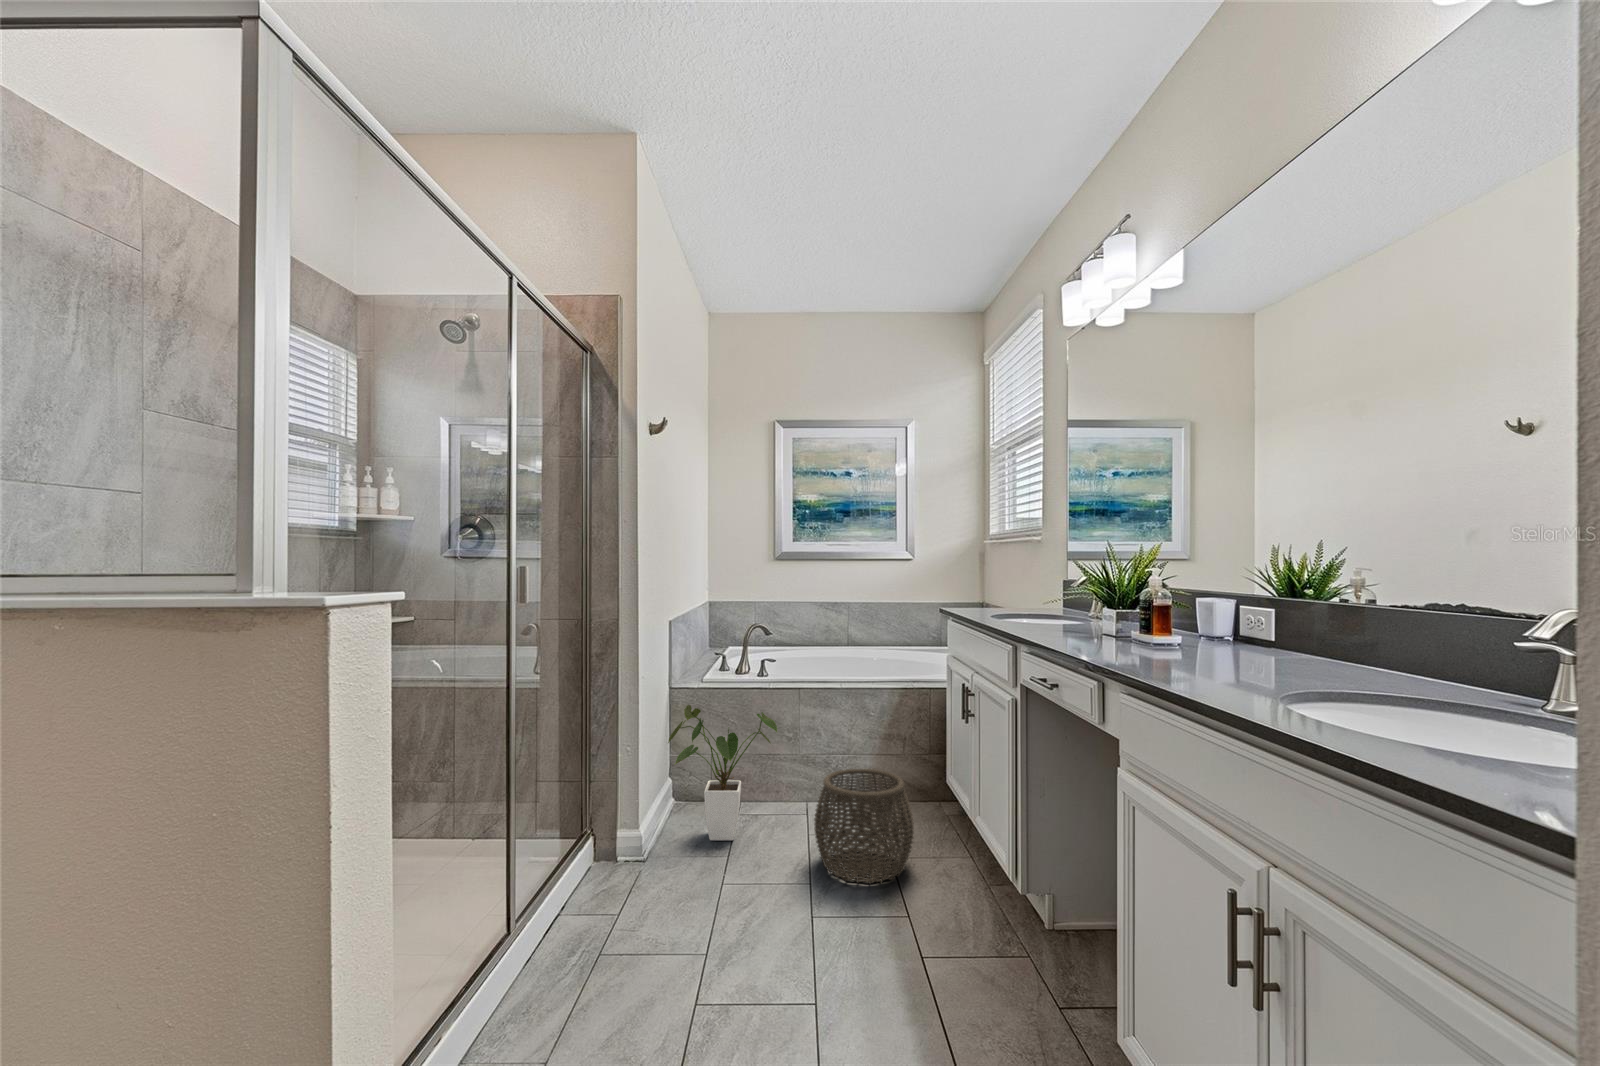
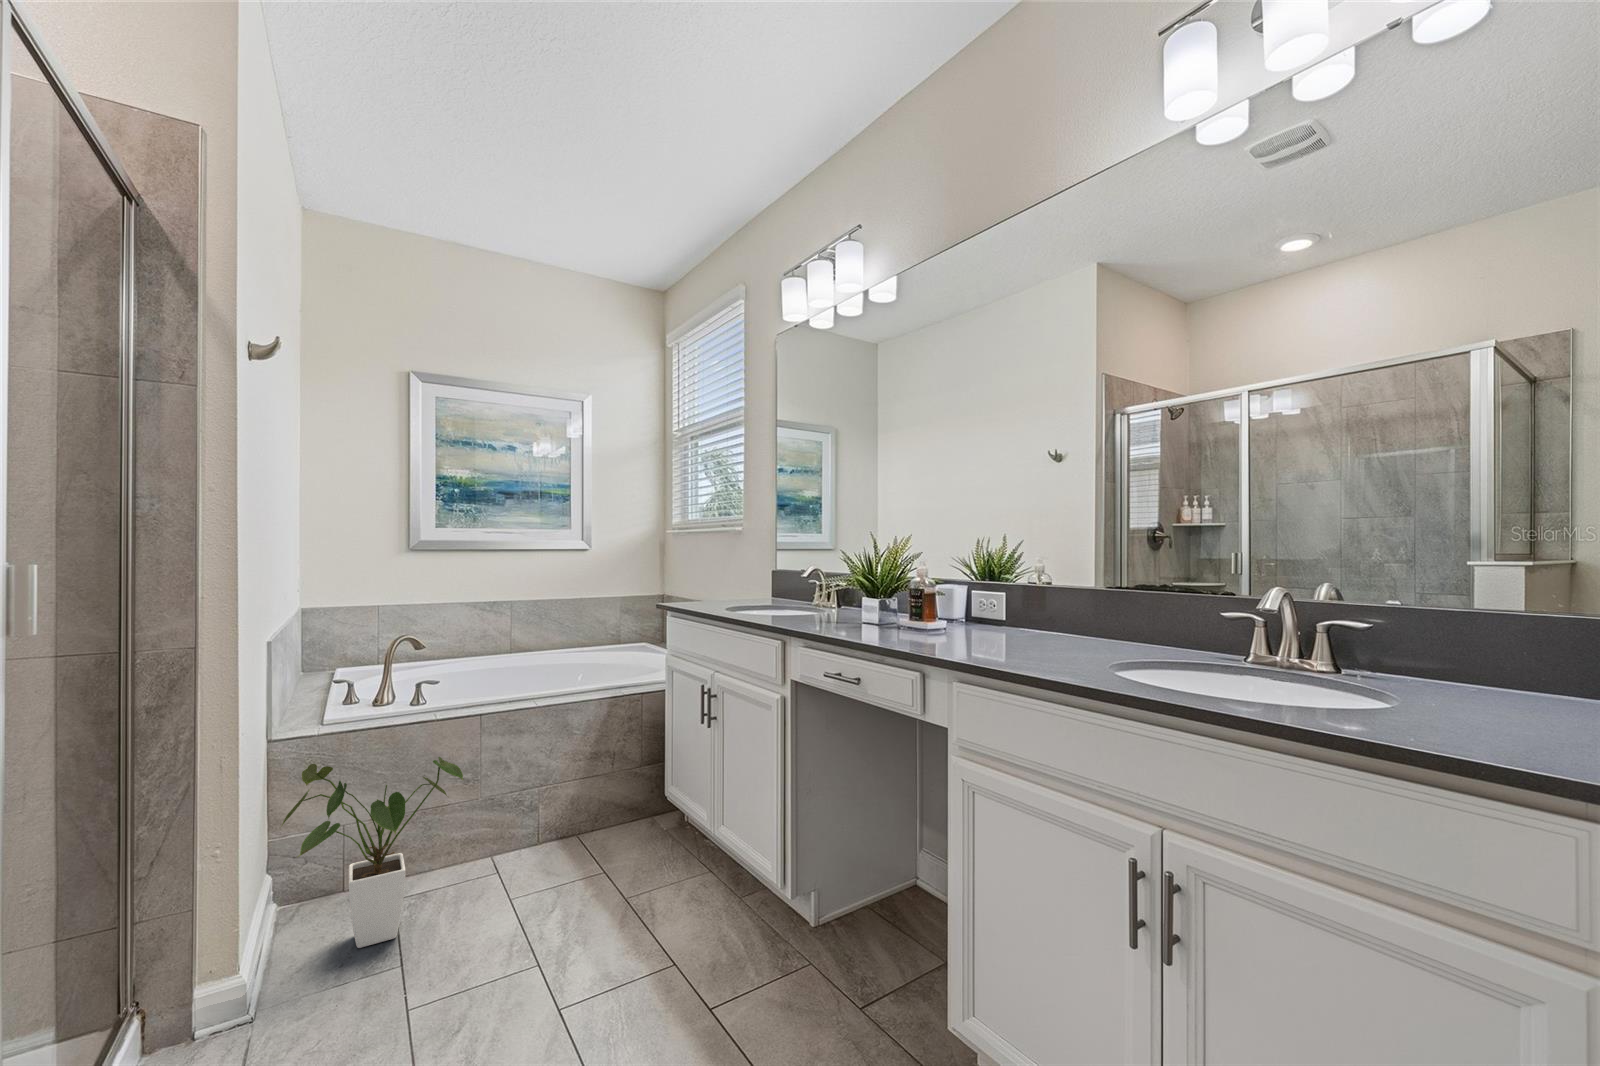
woven basket: present [814,769,914,883] -> none [525,802,652,949]

